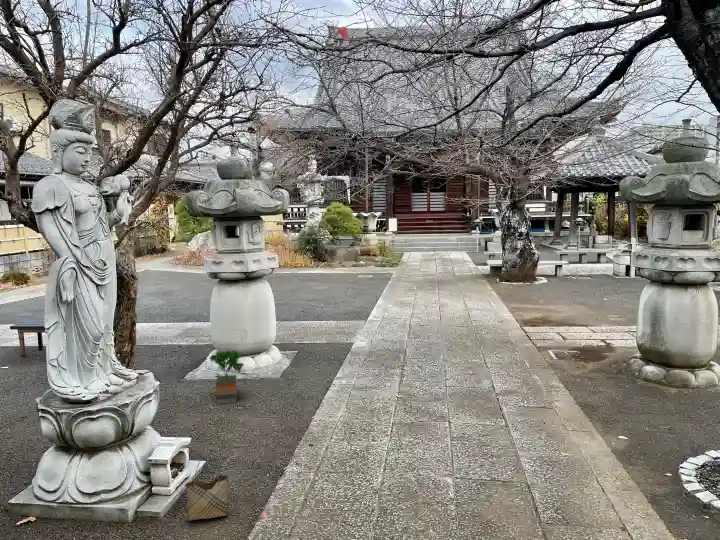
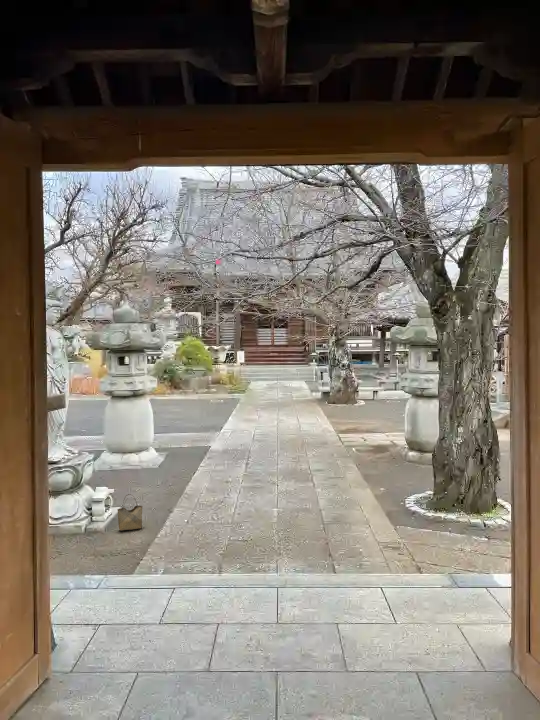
potted tree: present [210,350,244,404] -> none [110,445,136,483]

